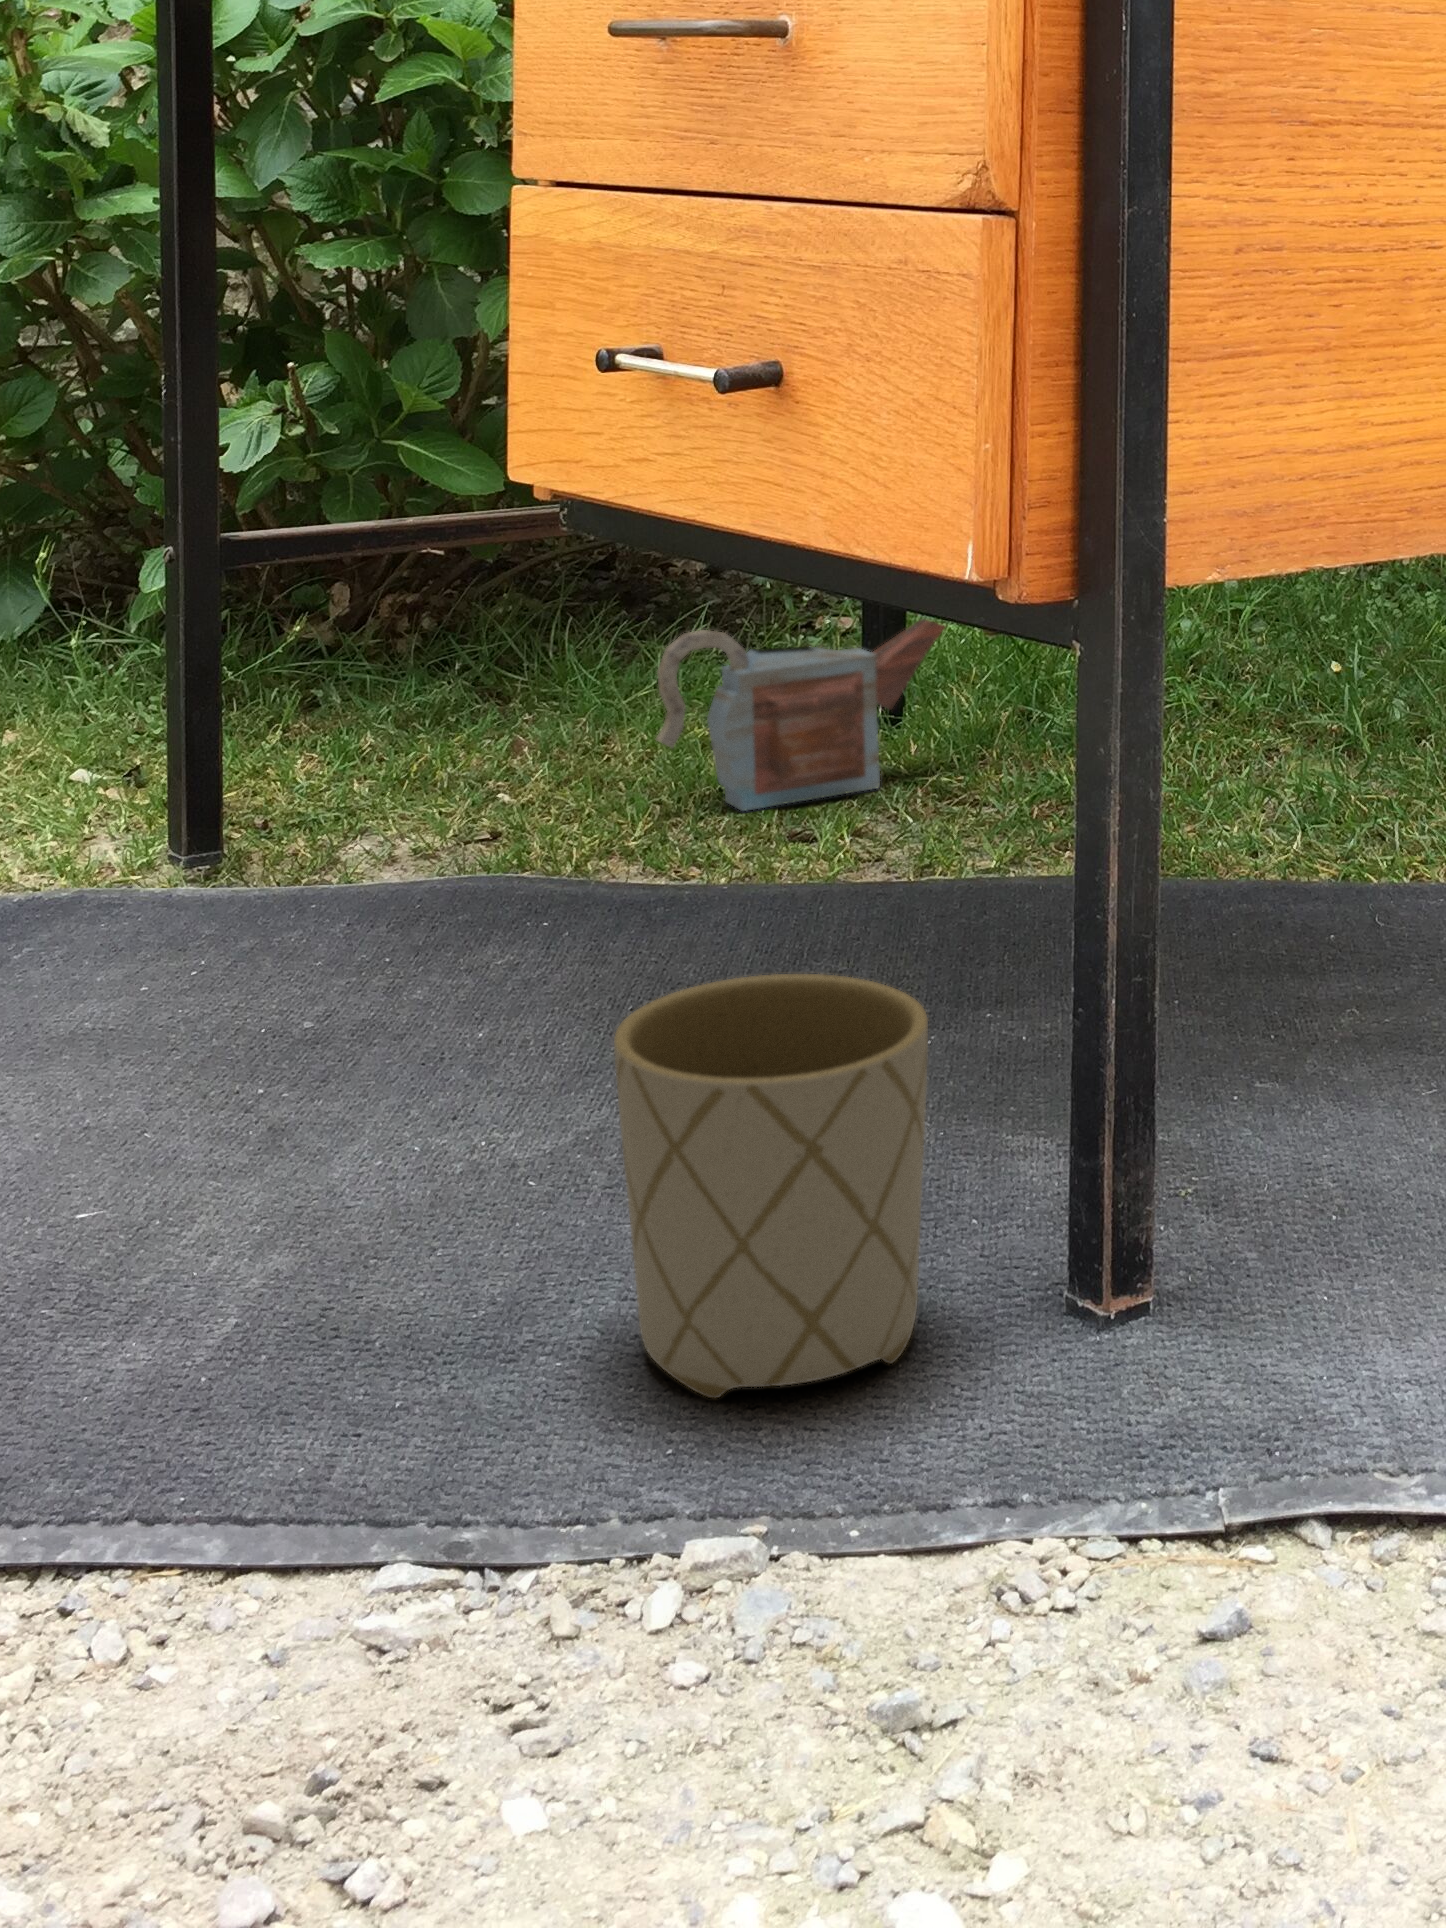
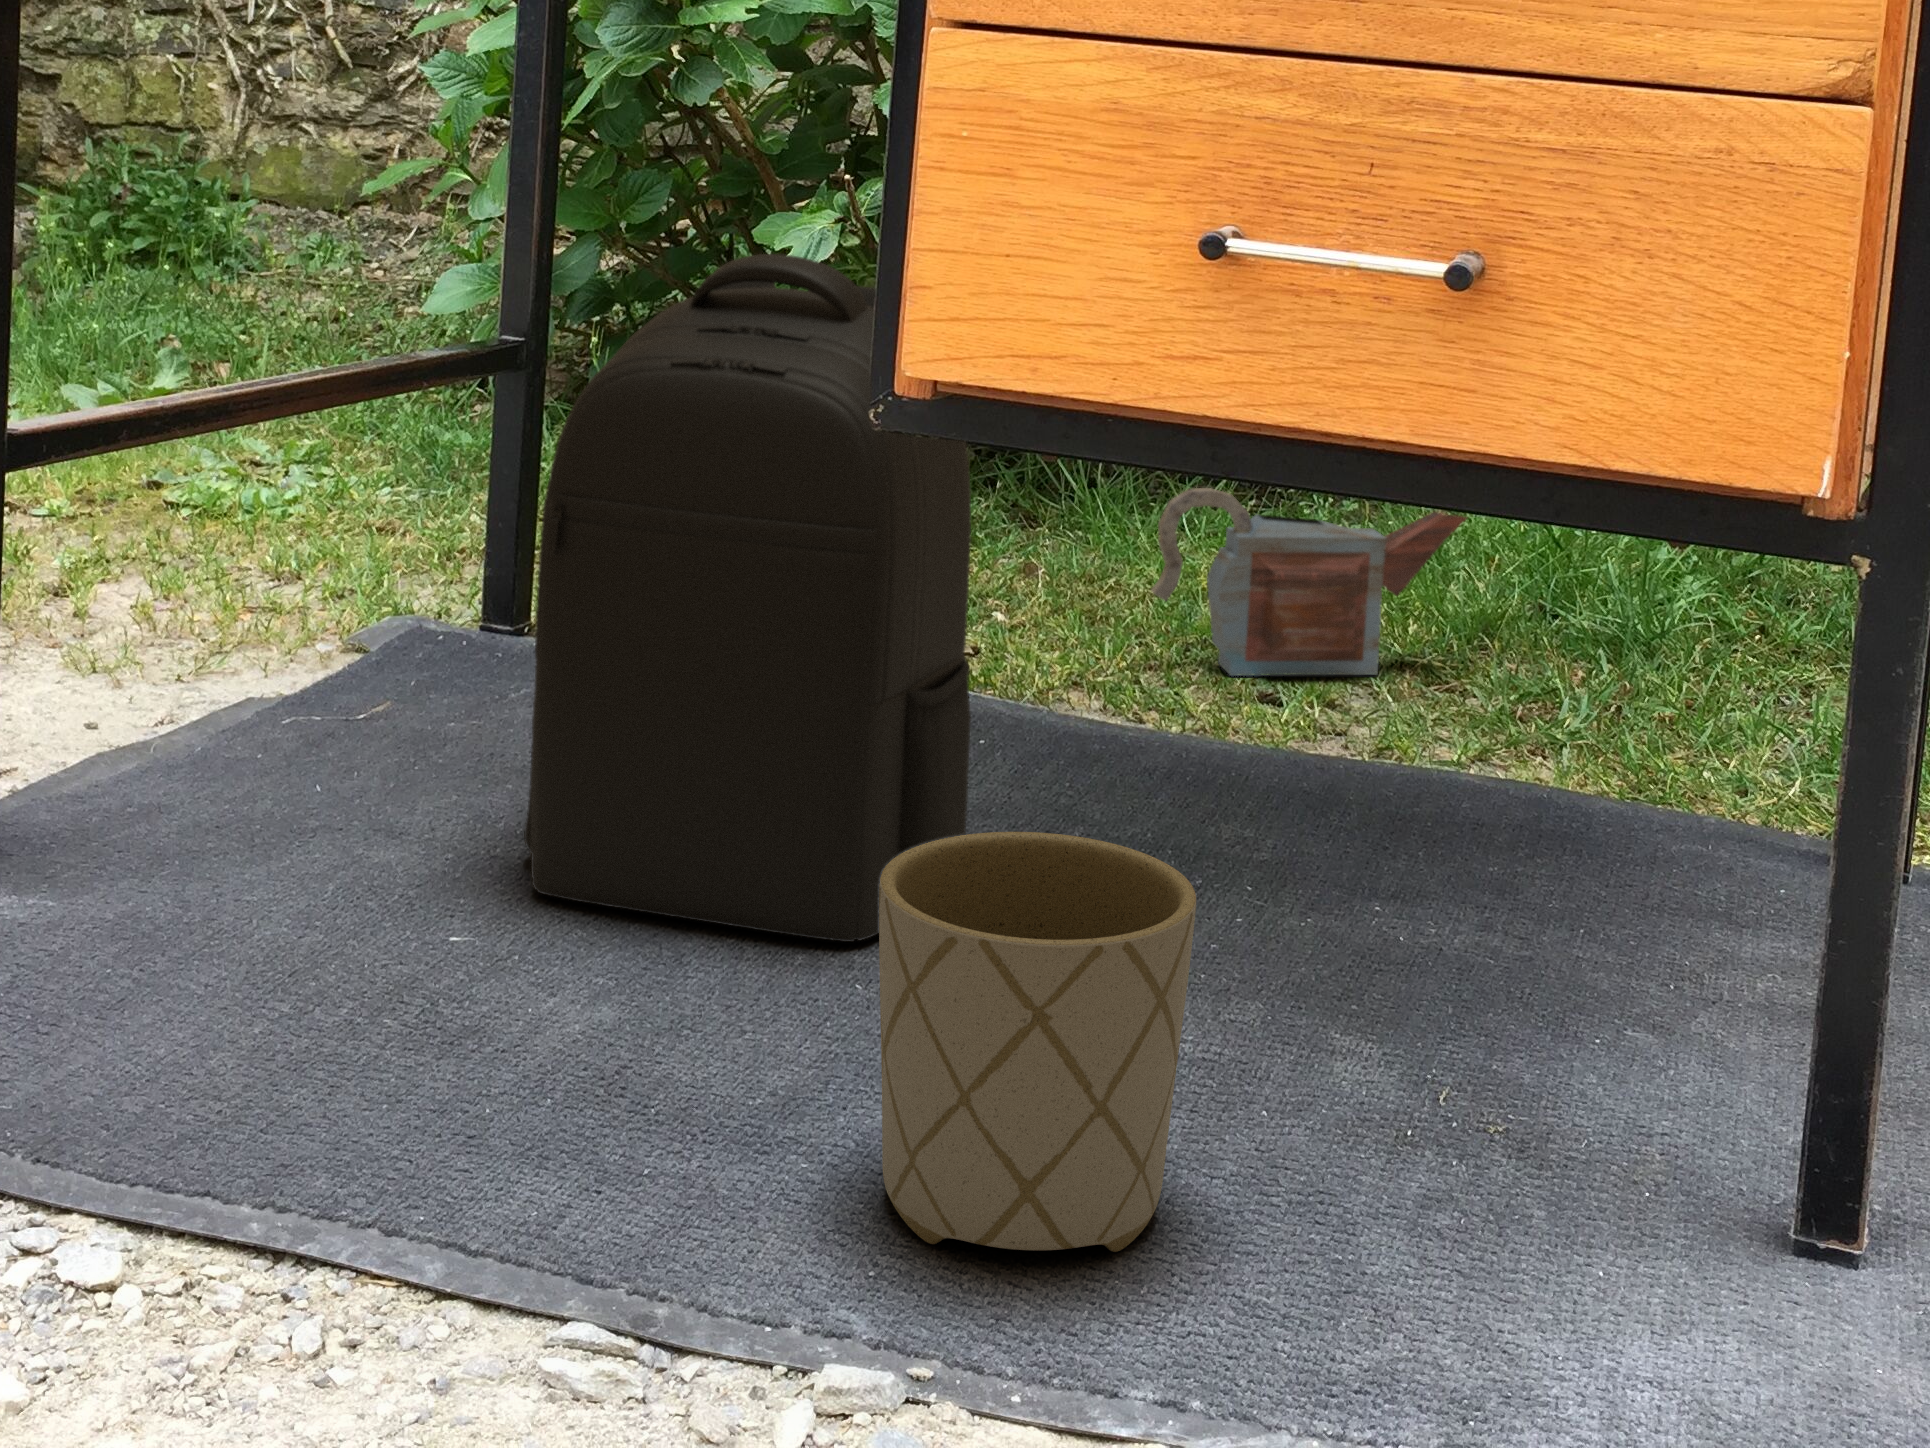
backpack: none [100,444,582,1151] -> present [524,254,971,942]

